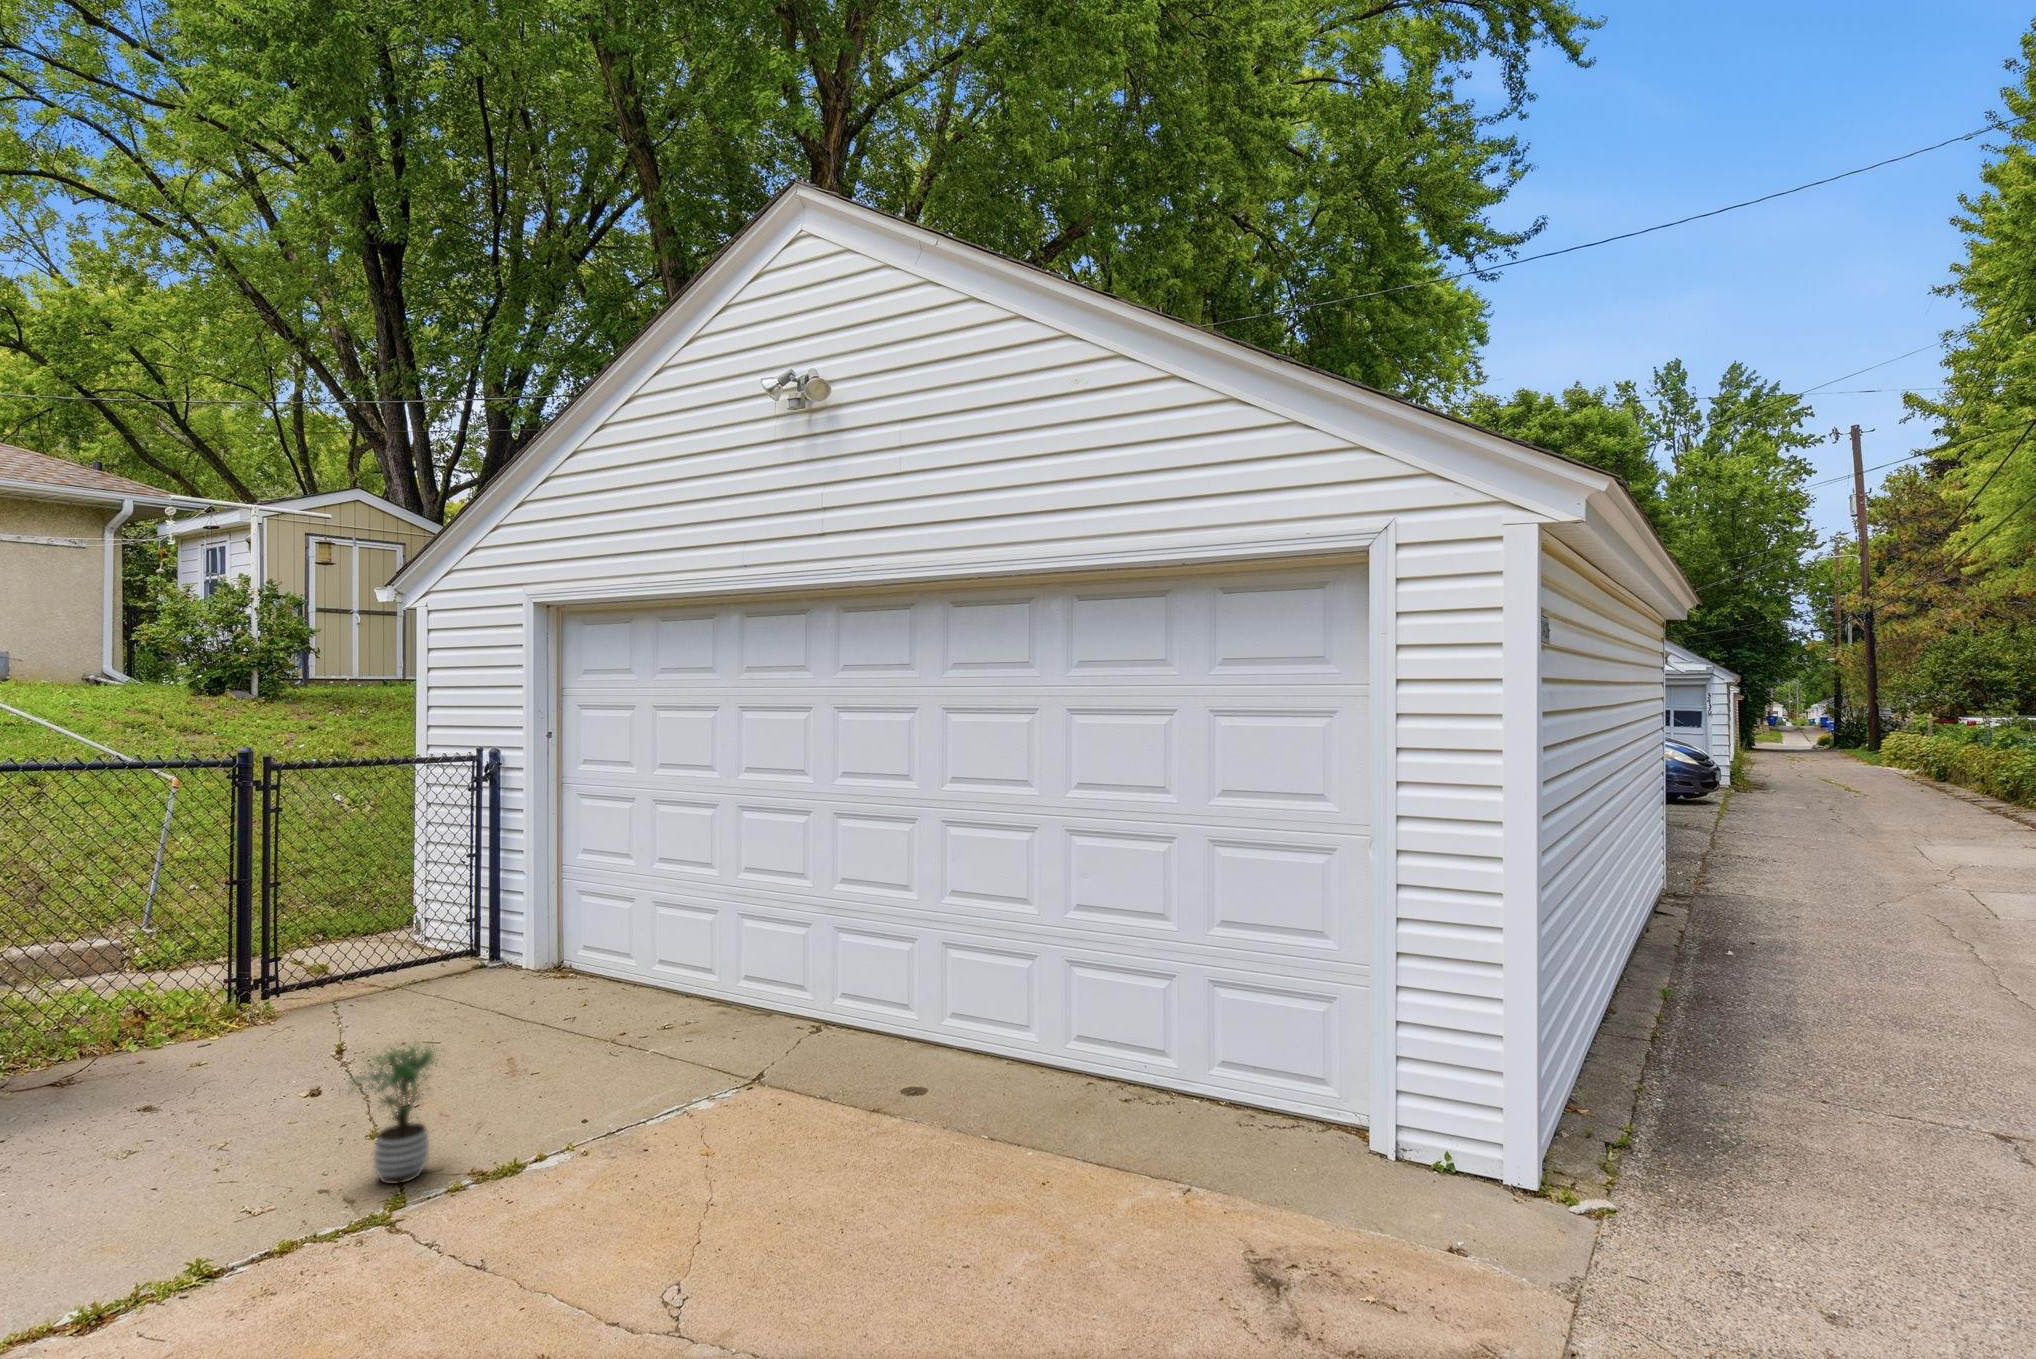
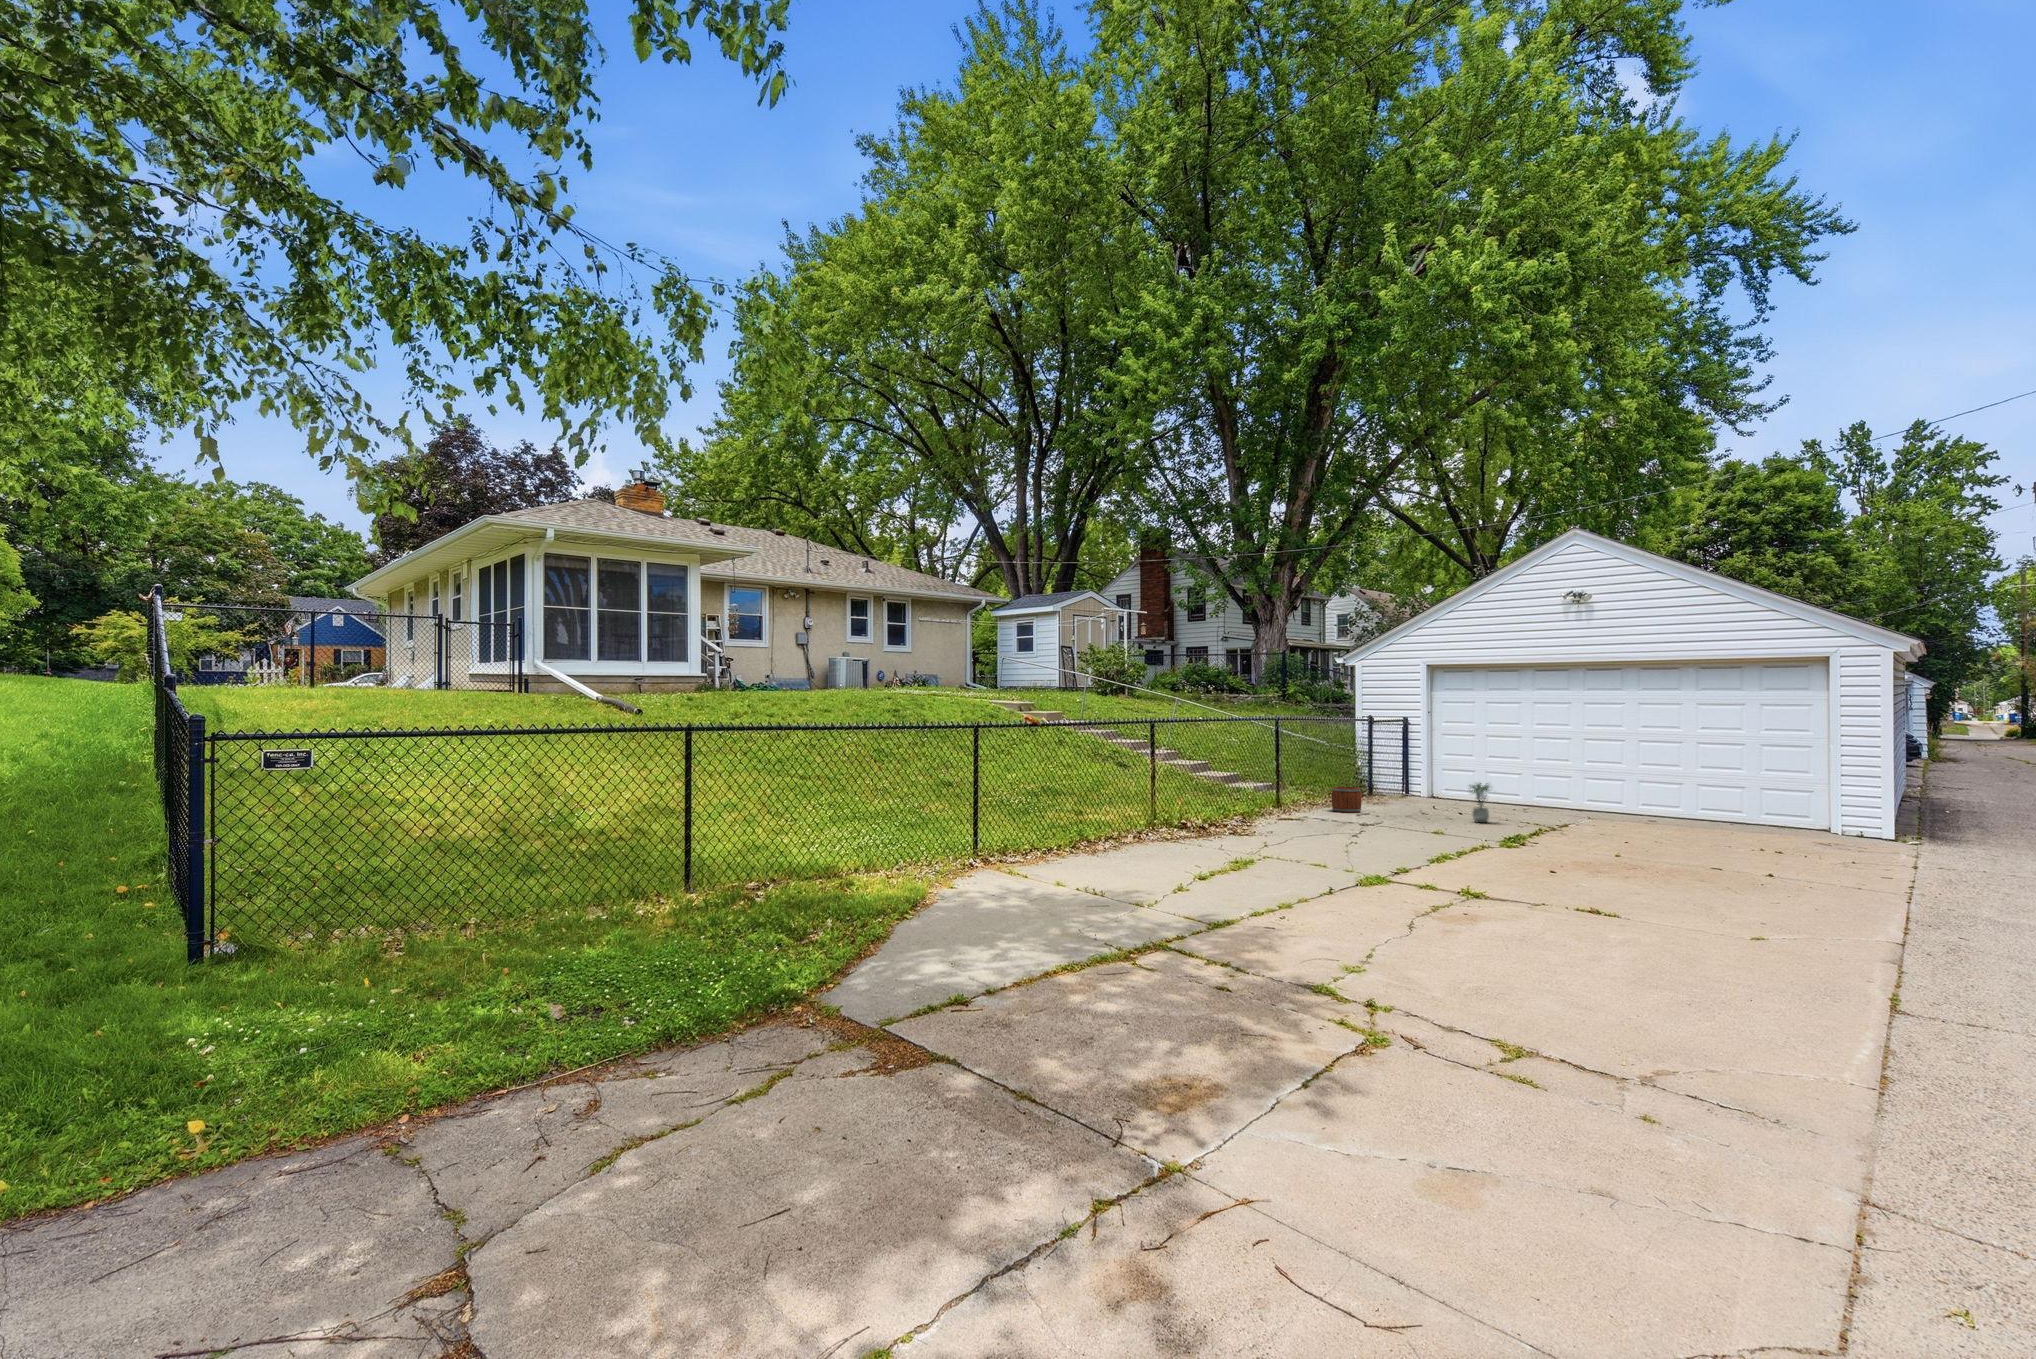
bucket: none [161,1003,265,1095] -> present [1332,786,1361,813]

